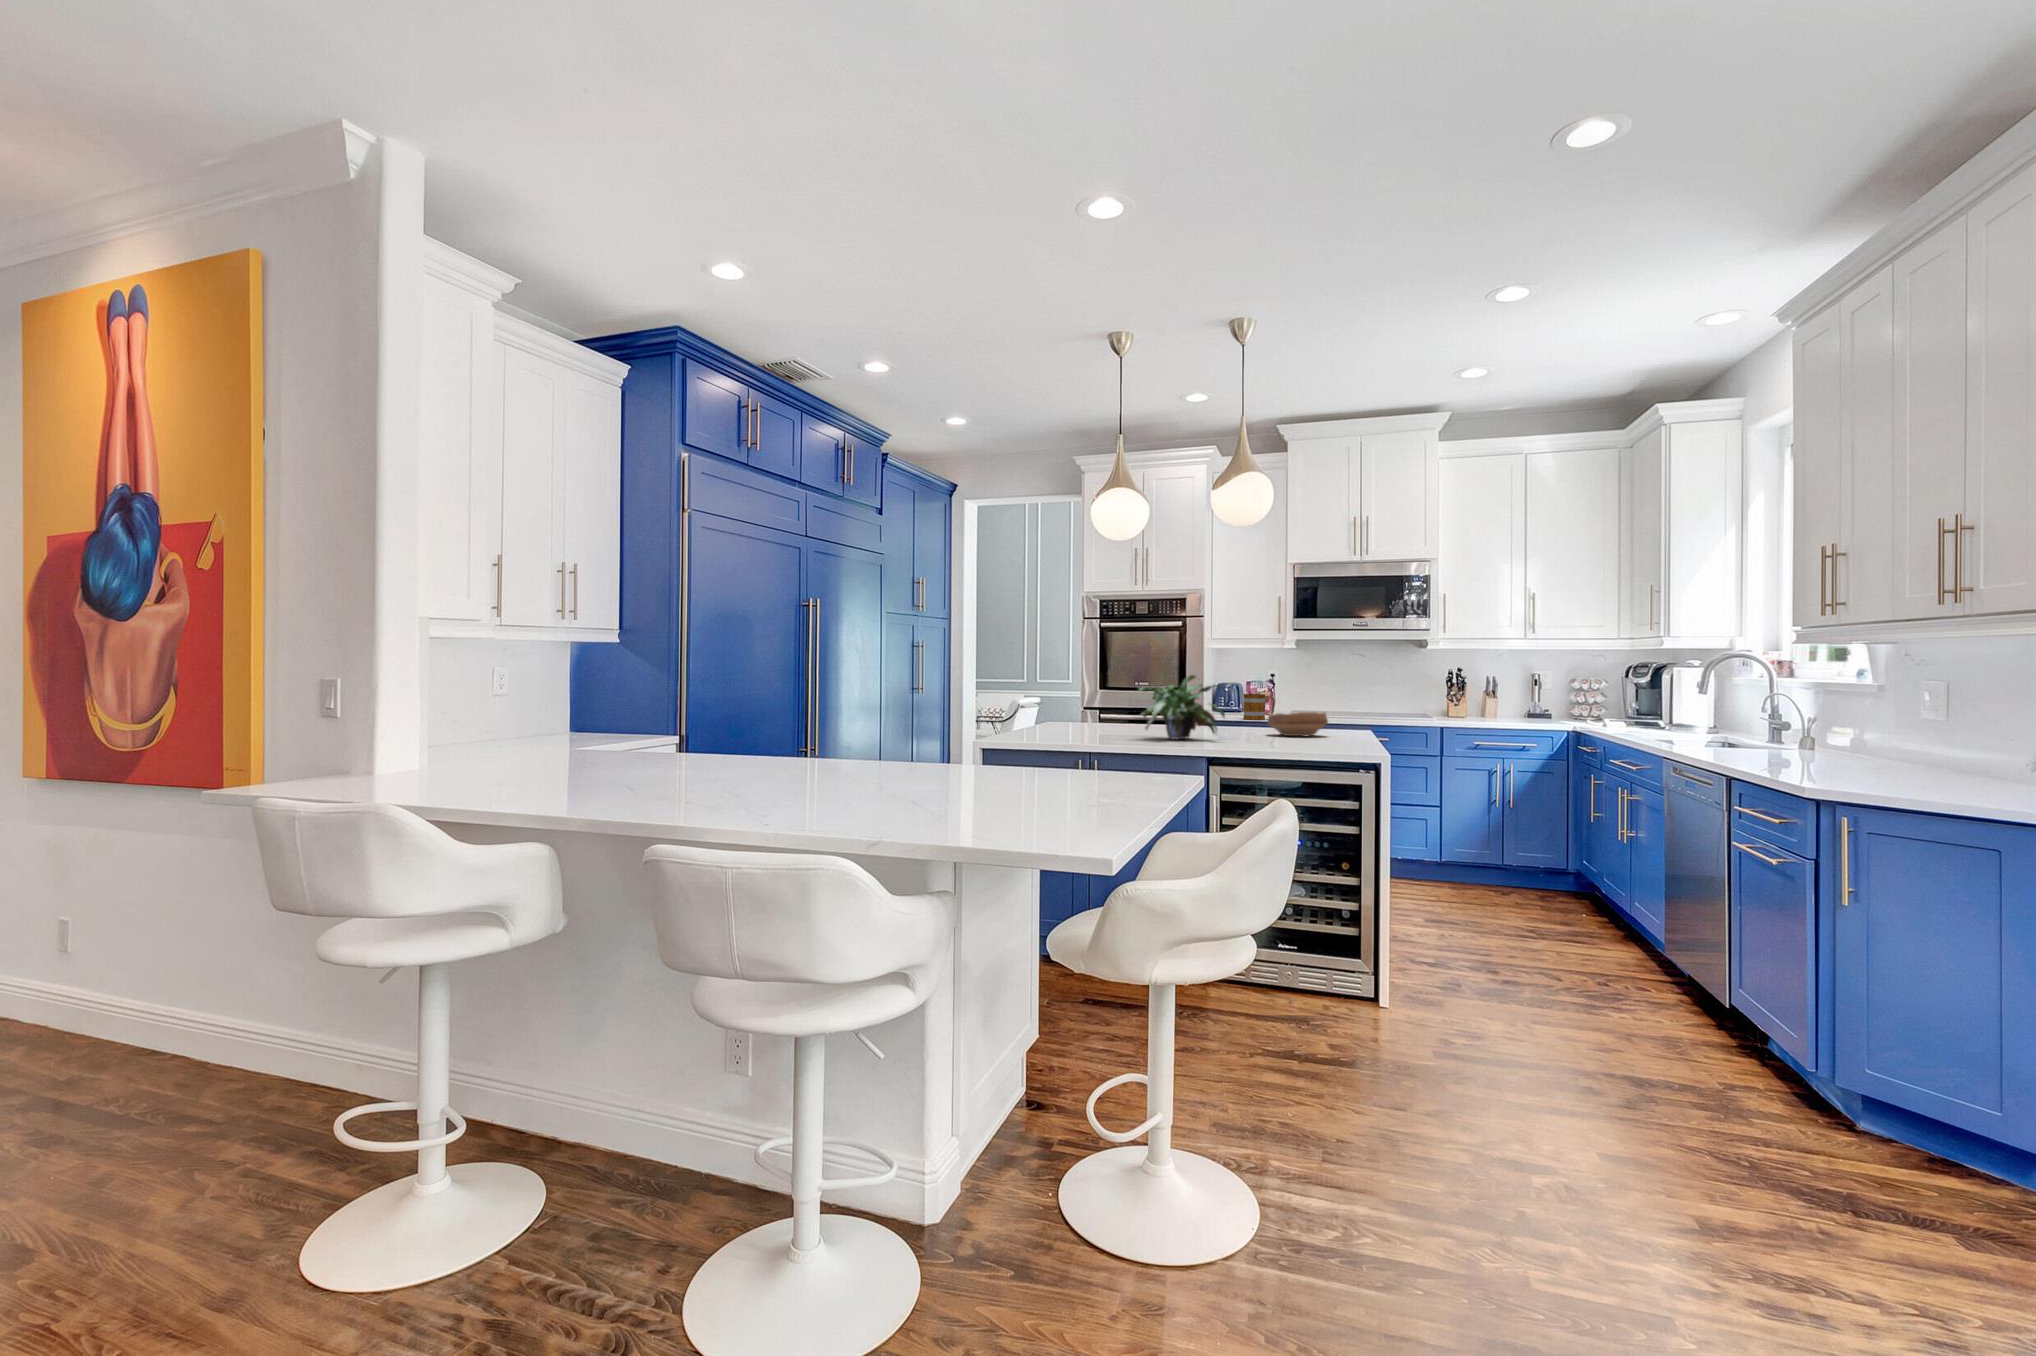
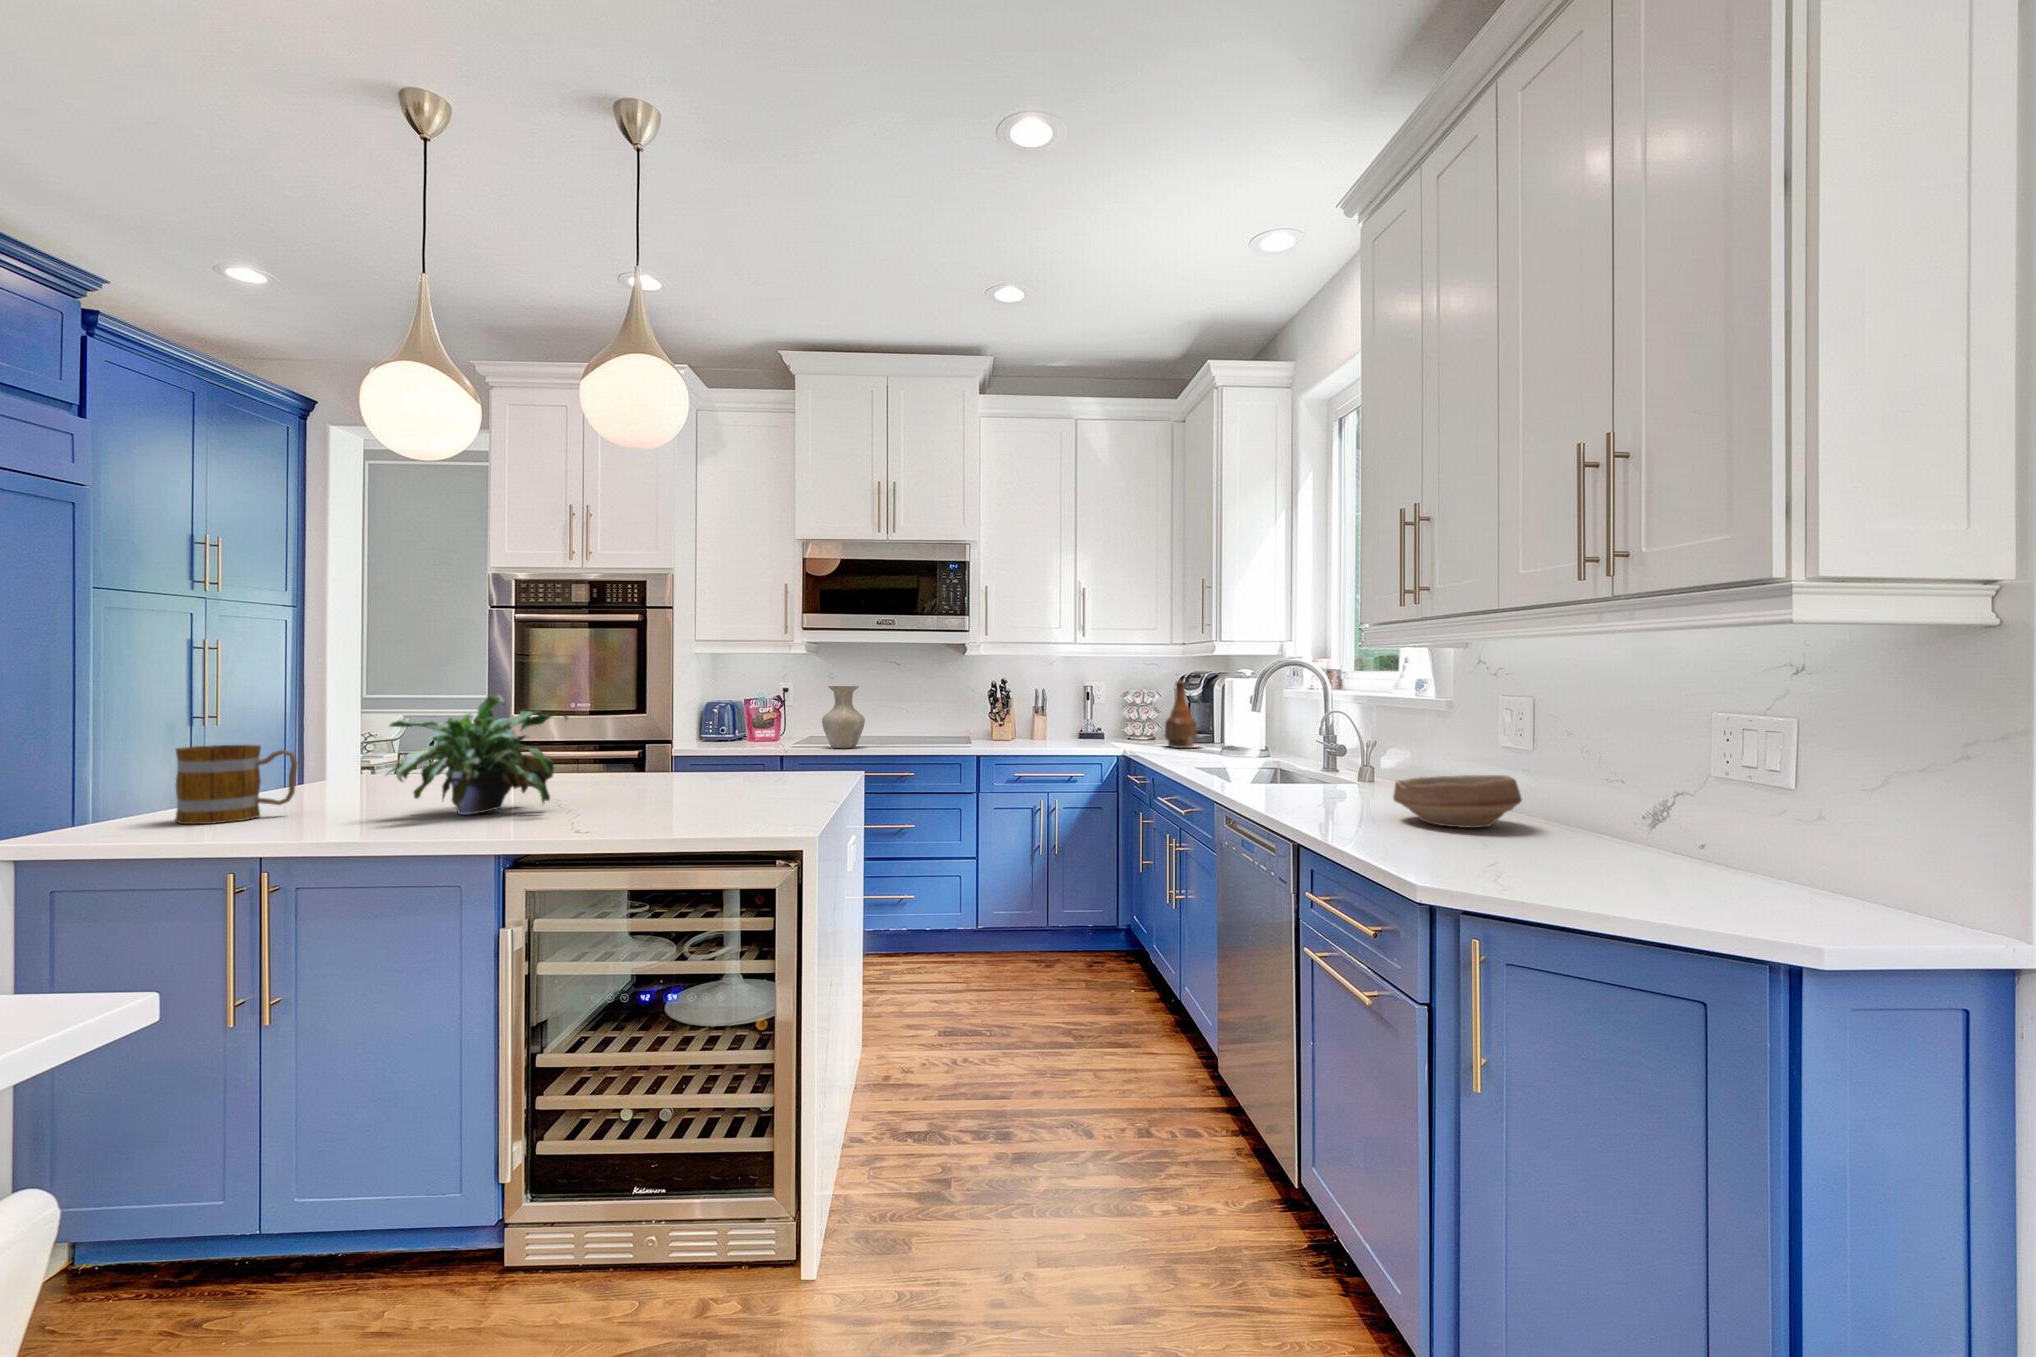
bottle: none [1608,670,1651,726] -> present [1165,681,1197,748]
vase: none [1306,673,1340,720] -> present [822,686,865,749]
mug: present [1243,694,1275,720] -> present [175,745,297,824]
bowl: present [1267,712,1328,737] -> present [1393,775,1522,828]

